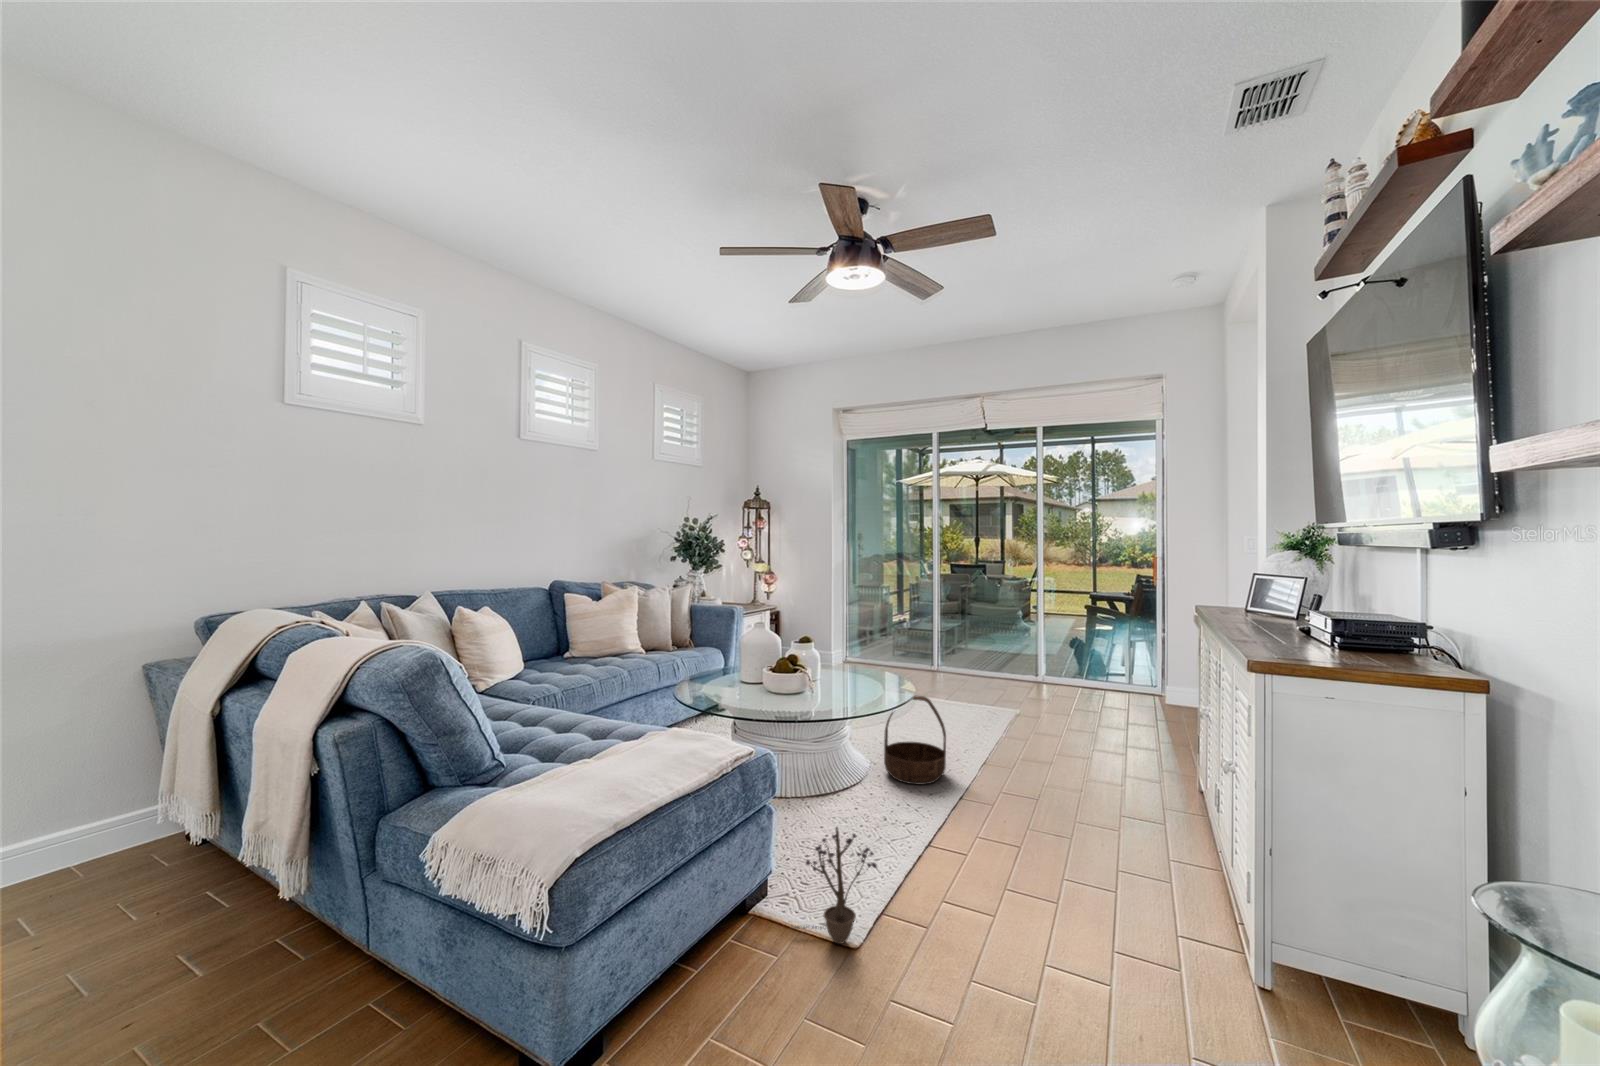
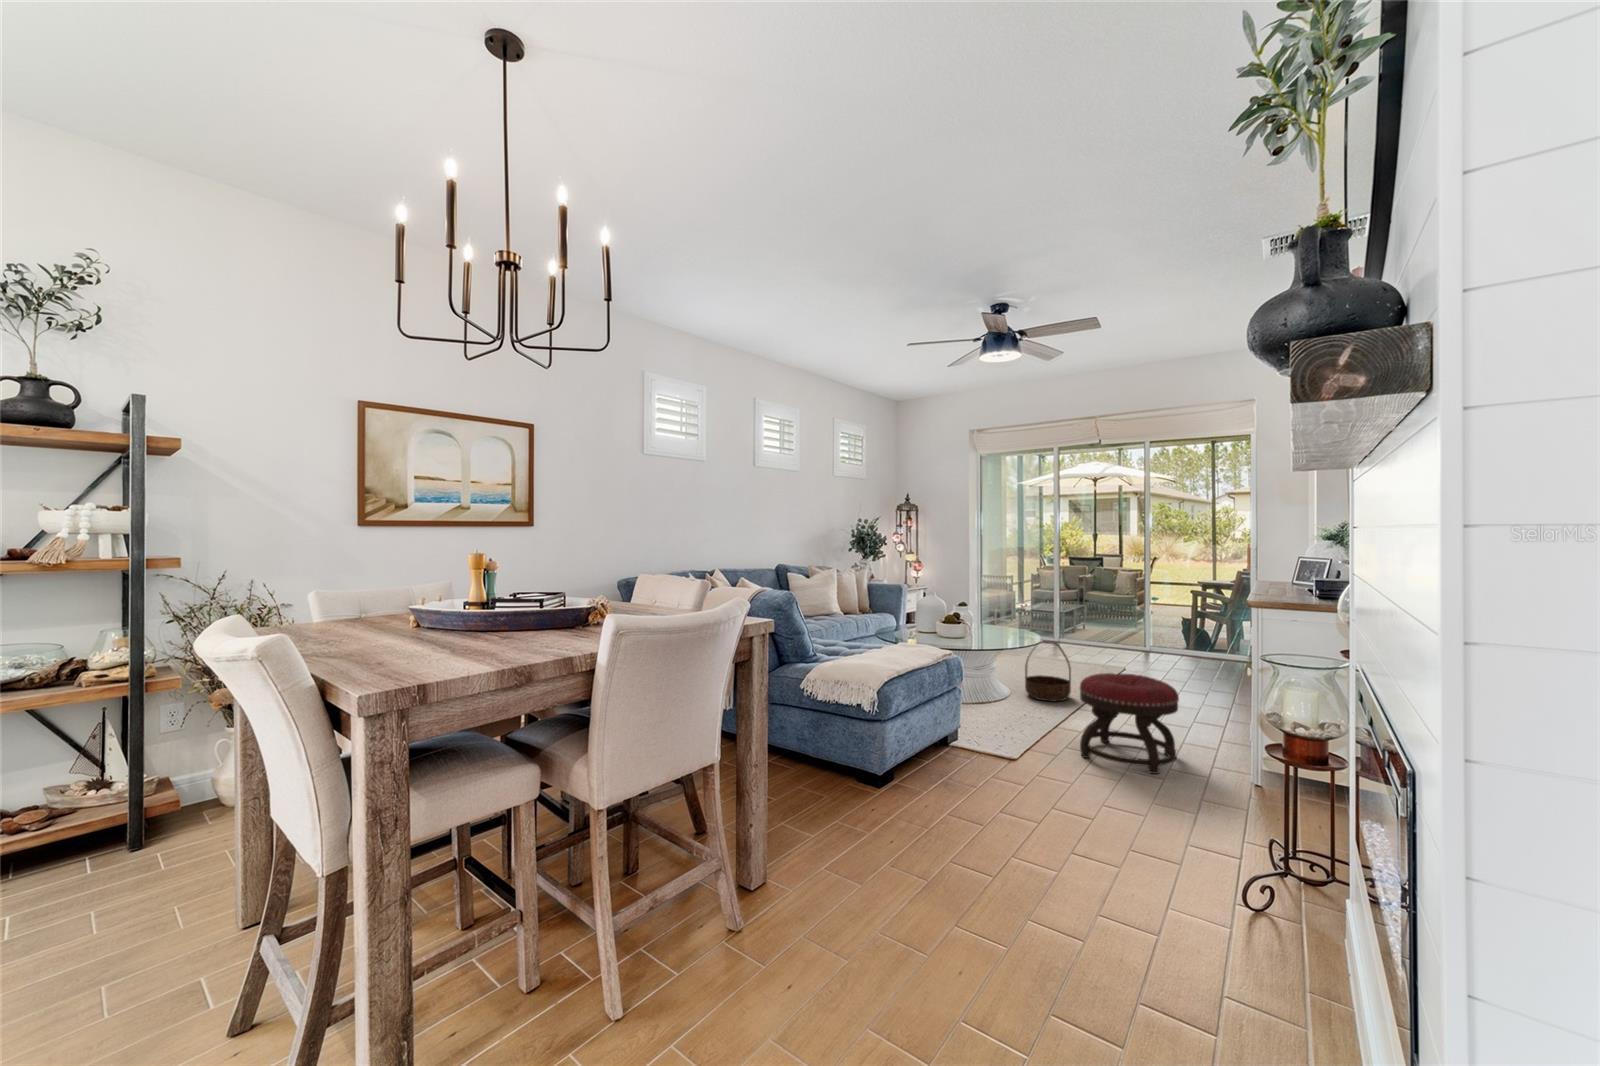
ottoman: none [956,771,1111,965] -> present [1080,673,1179,774]
decorative plant: present [795,827,877,944] -> none [980,693,1032,760]

